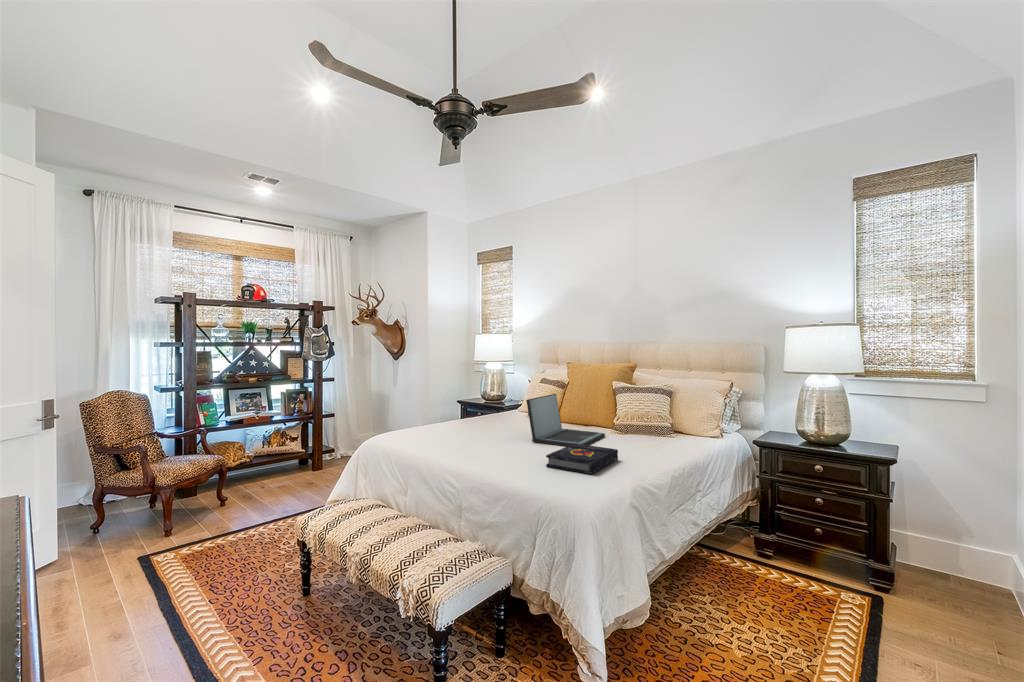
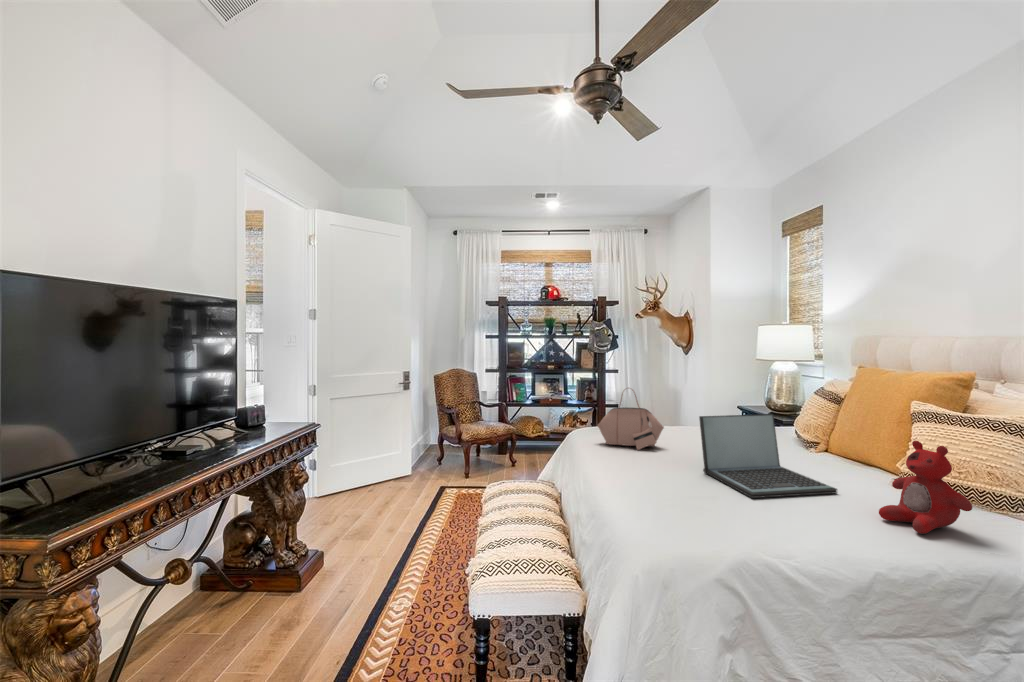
handbag: none [422,385,476,440] -> present [598,390,664,450]
stuffed bear: none [635,396,672,444] -> present [879,441,972,534]
book: present [546,444,618,474] -> none [646,488,766,535]

